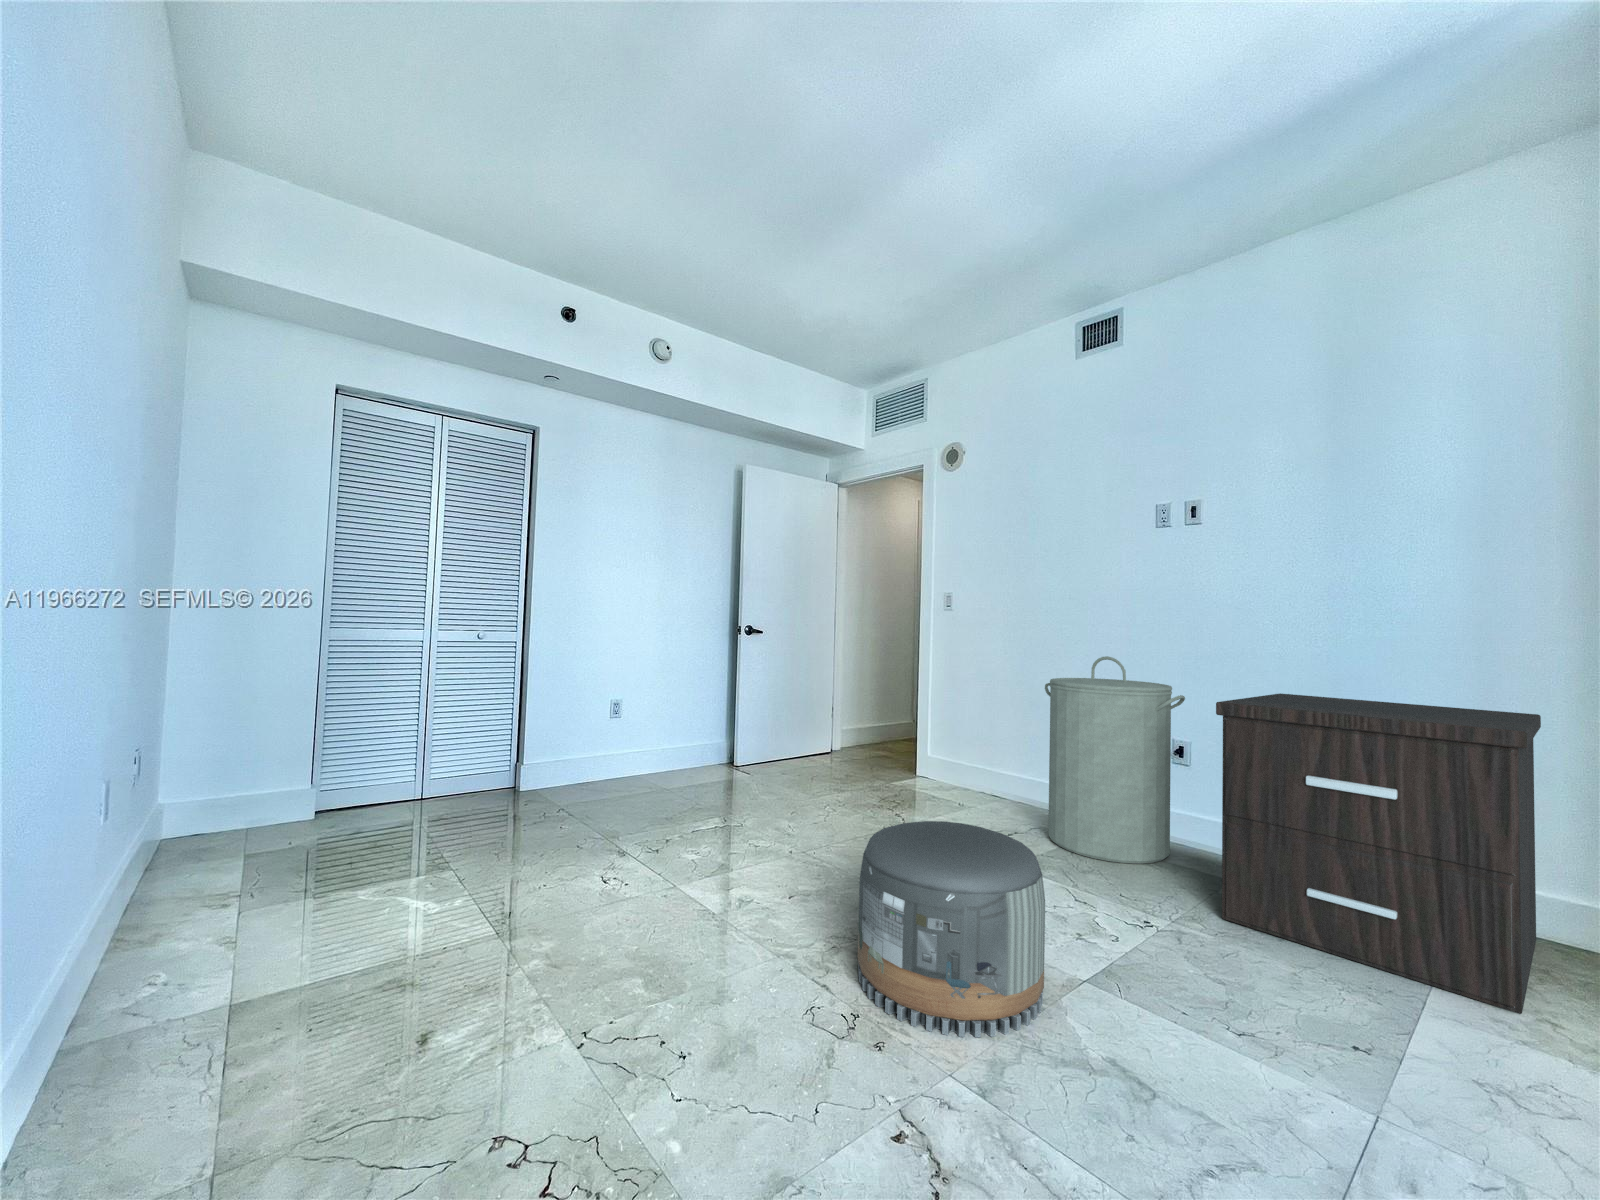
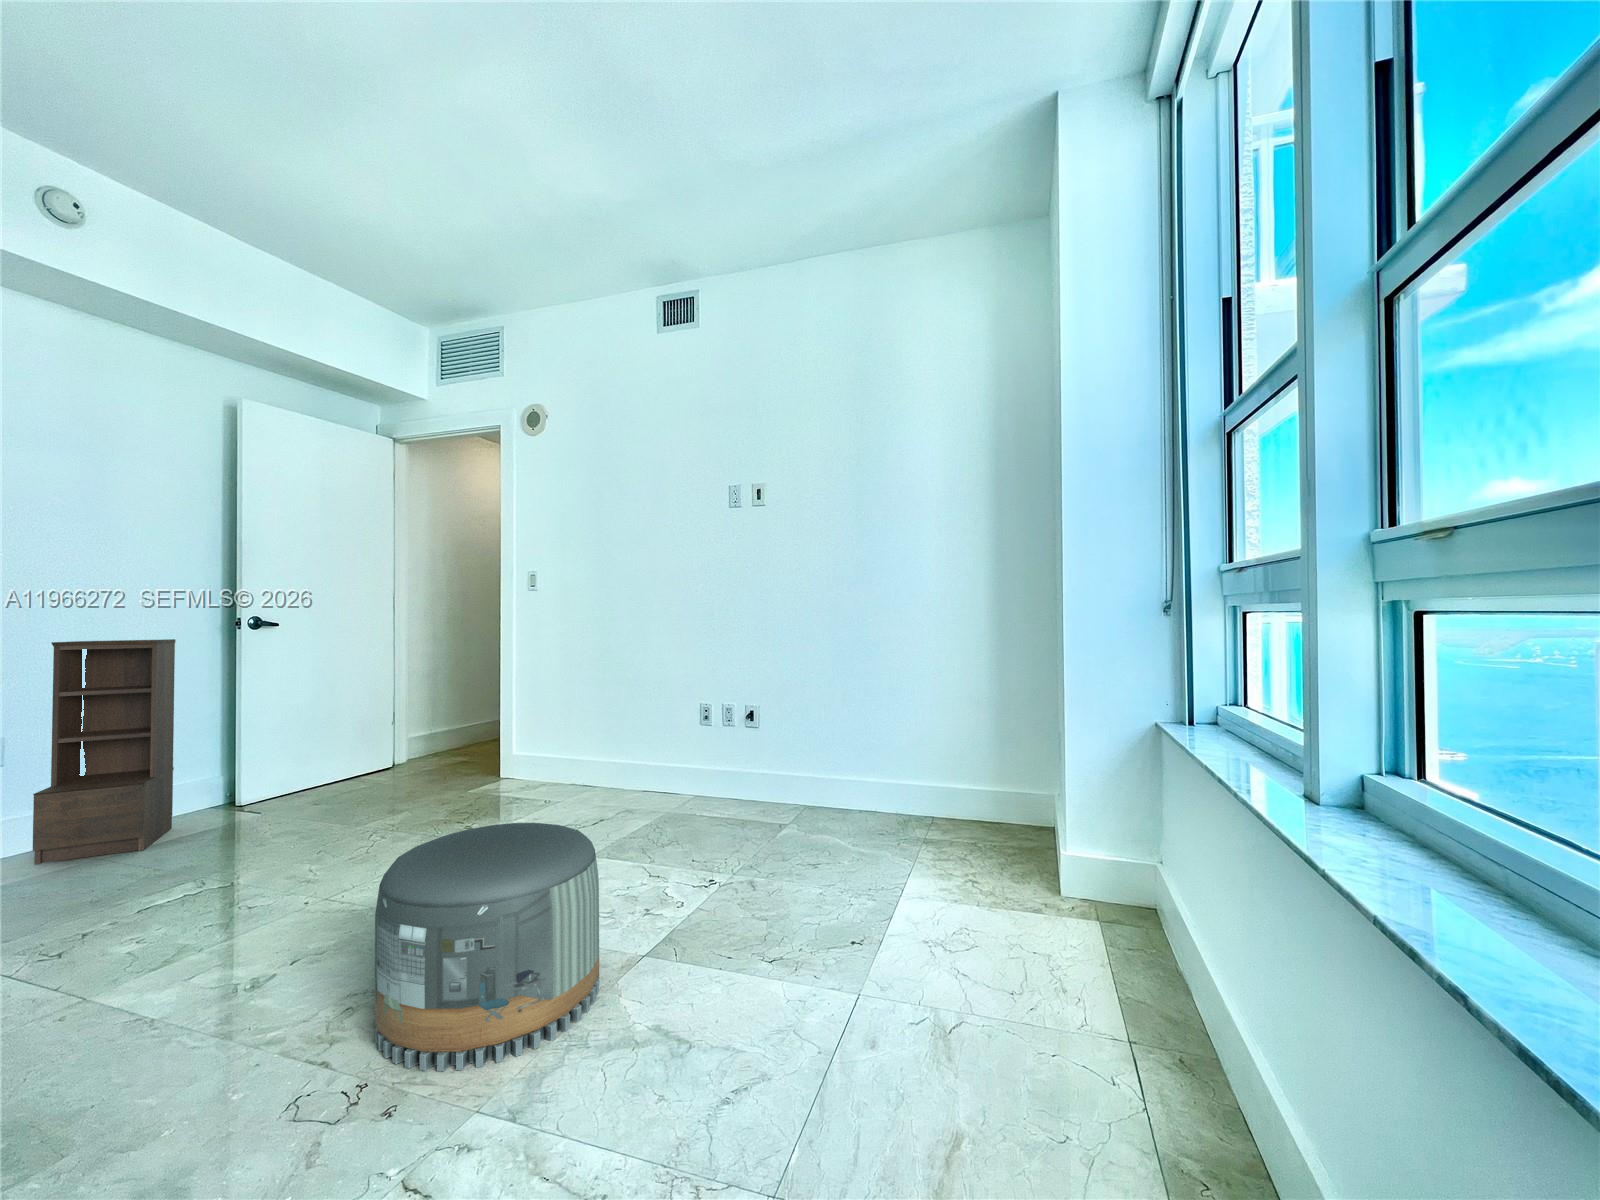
bookshelf: none [631,636,703,787] -> present [33,639,176,865]
laundry hamper: present [1045,656,1185,864] -> none [628,633,749,830]
nightstand: present [1216,693,1541,1014] -> none [766,657,973,879]

